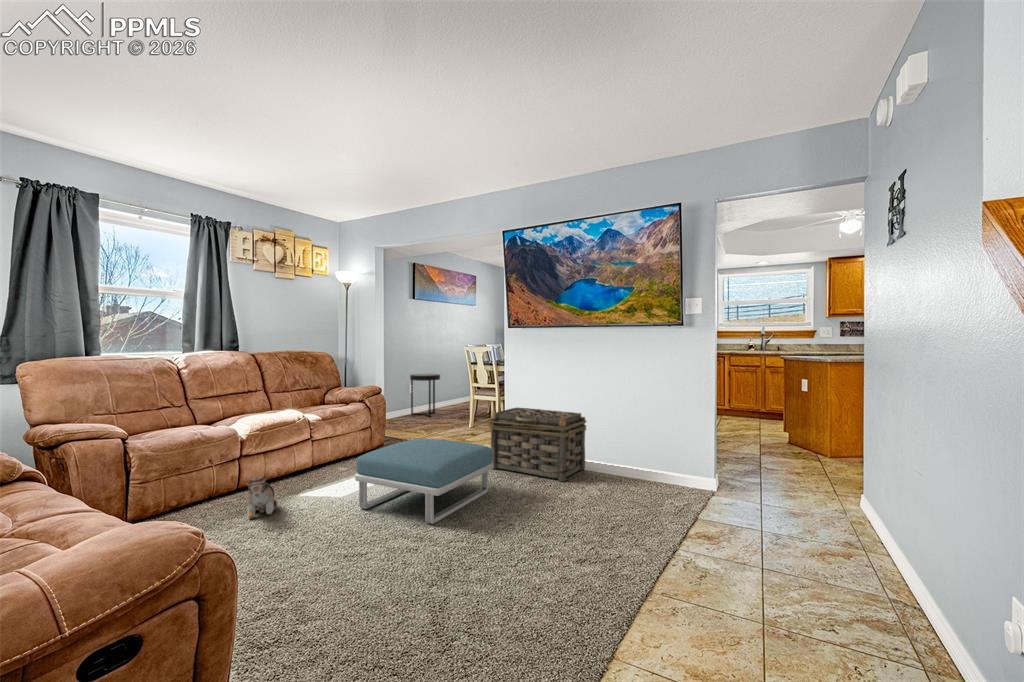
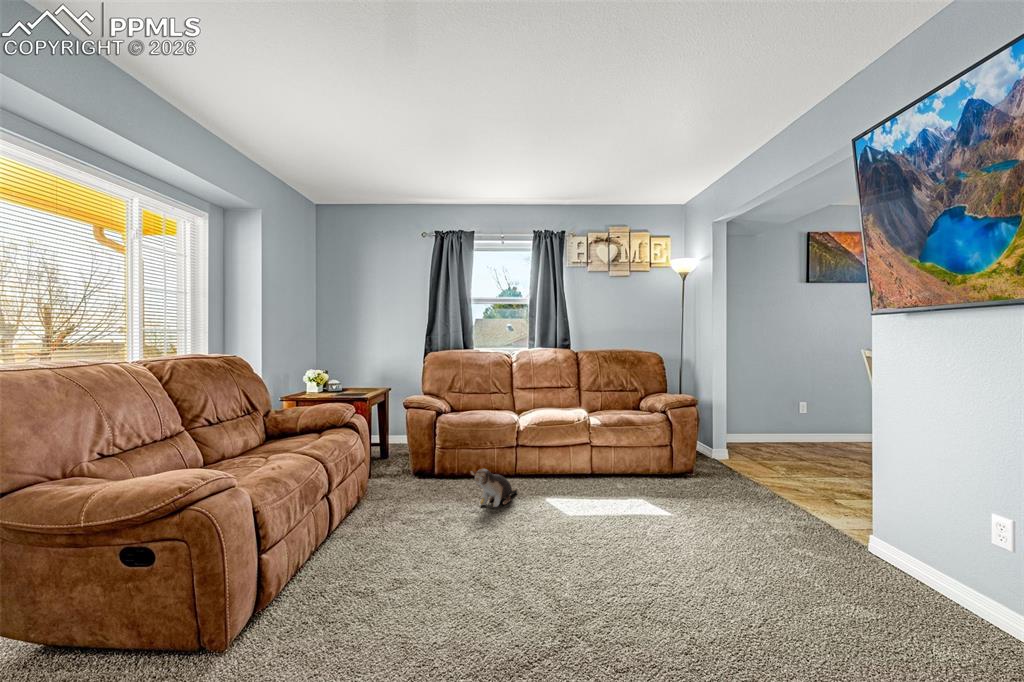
side table: present [410,373,440,417] -> none [793,384,842,445]
basket: present [489,407,586,481] -> none [783,452,1002,629]
footstool: present [355,438,493,524] -> none [557,471,729,588]

